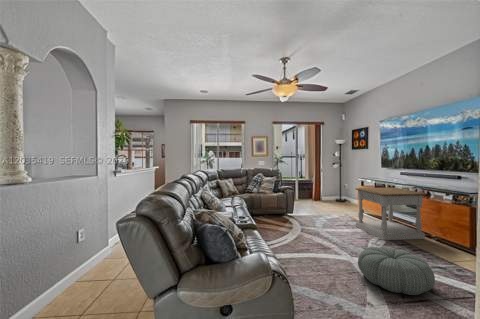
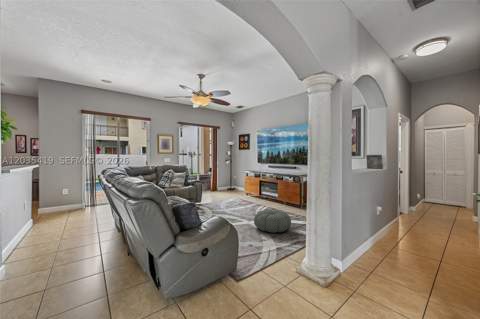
side table: present [356,188,426,240] -> none [245,176,284,209]

